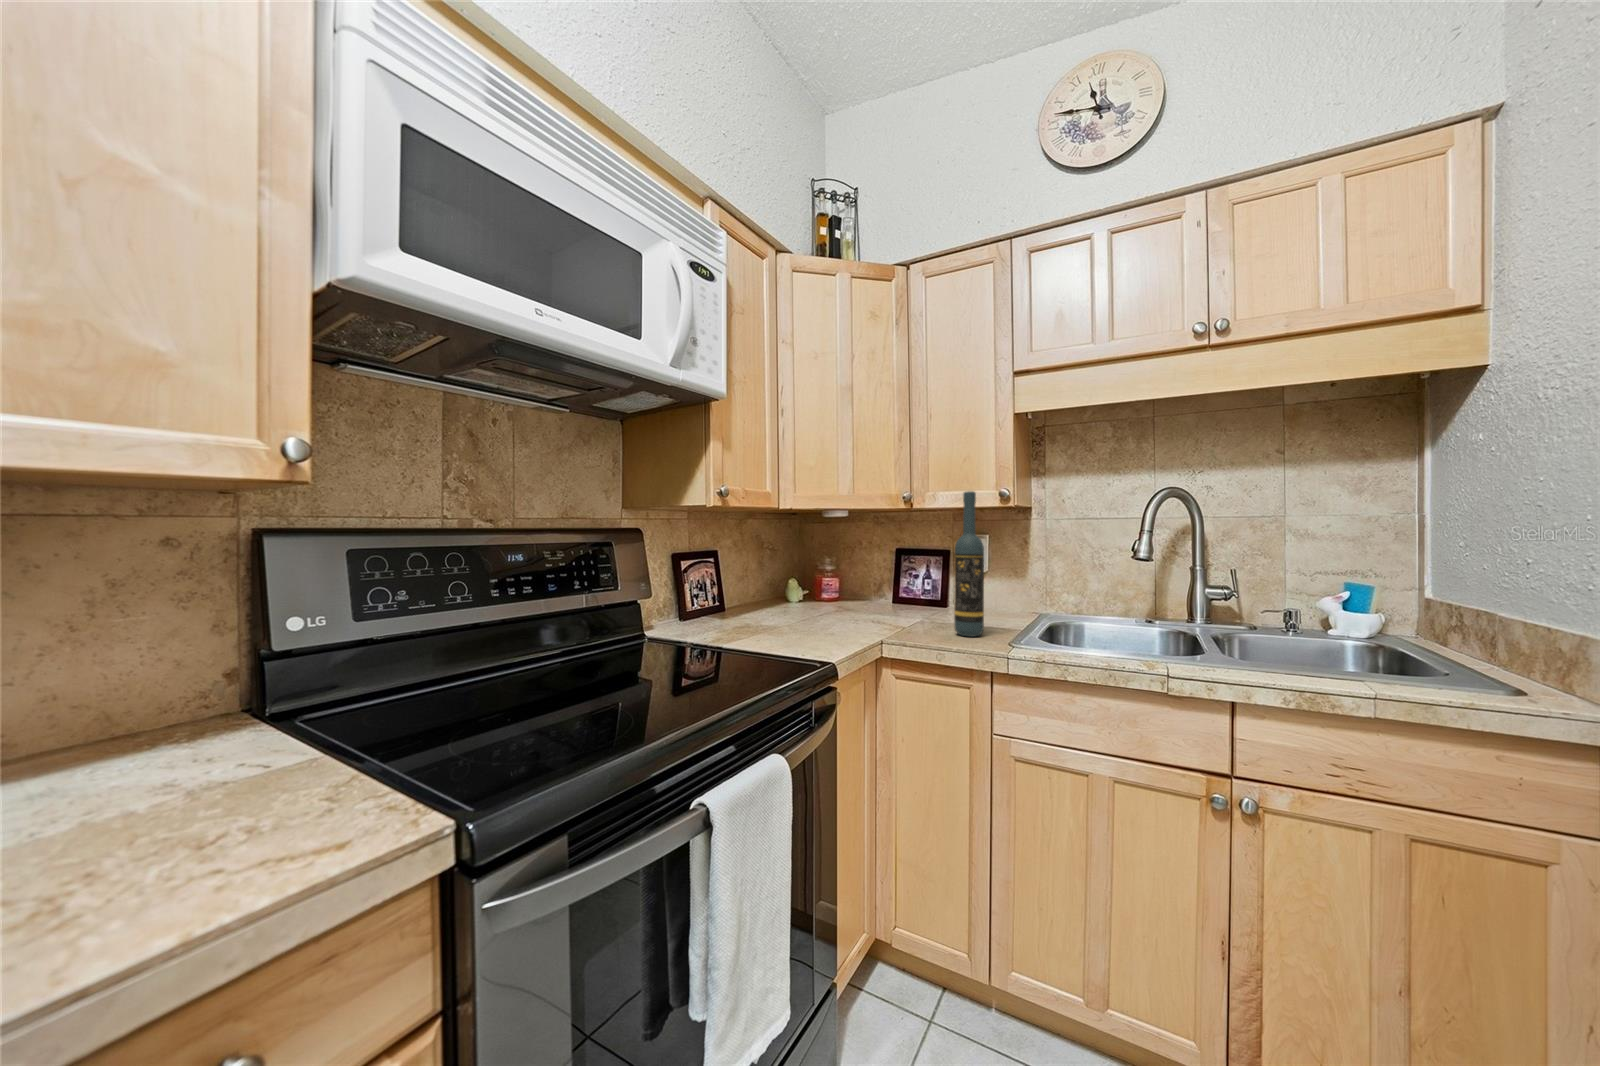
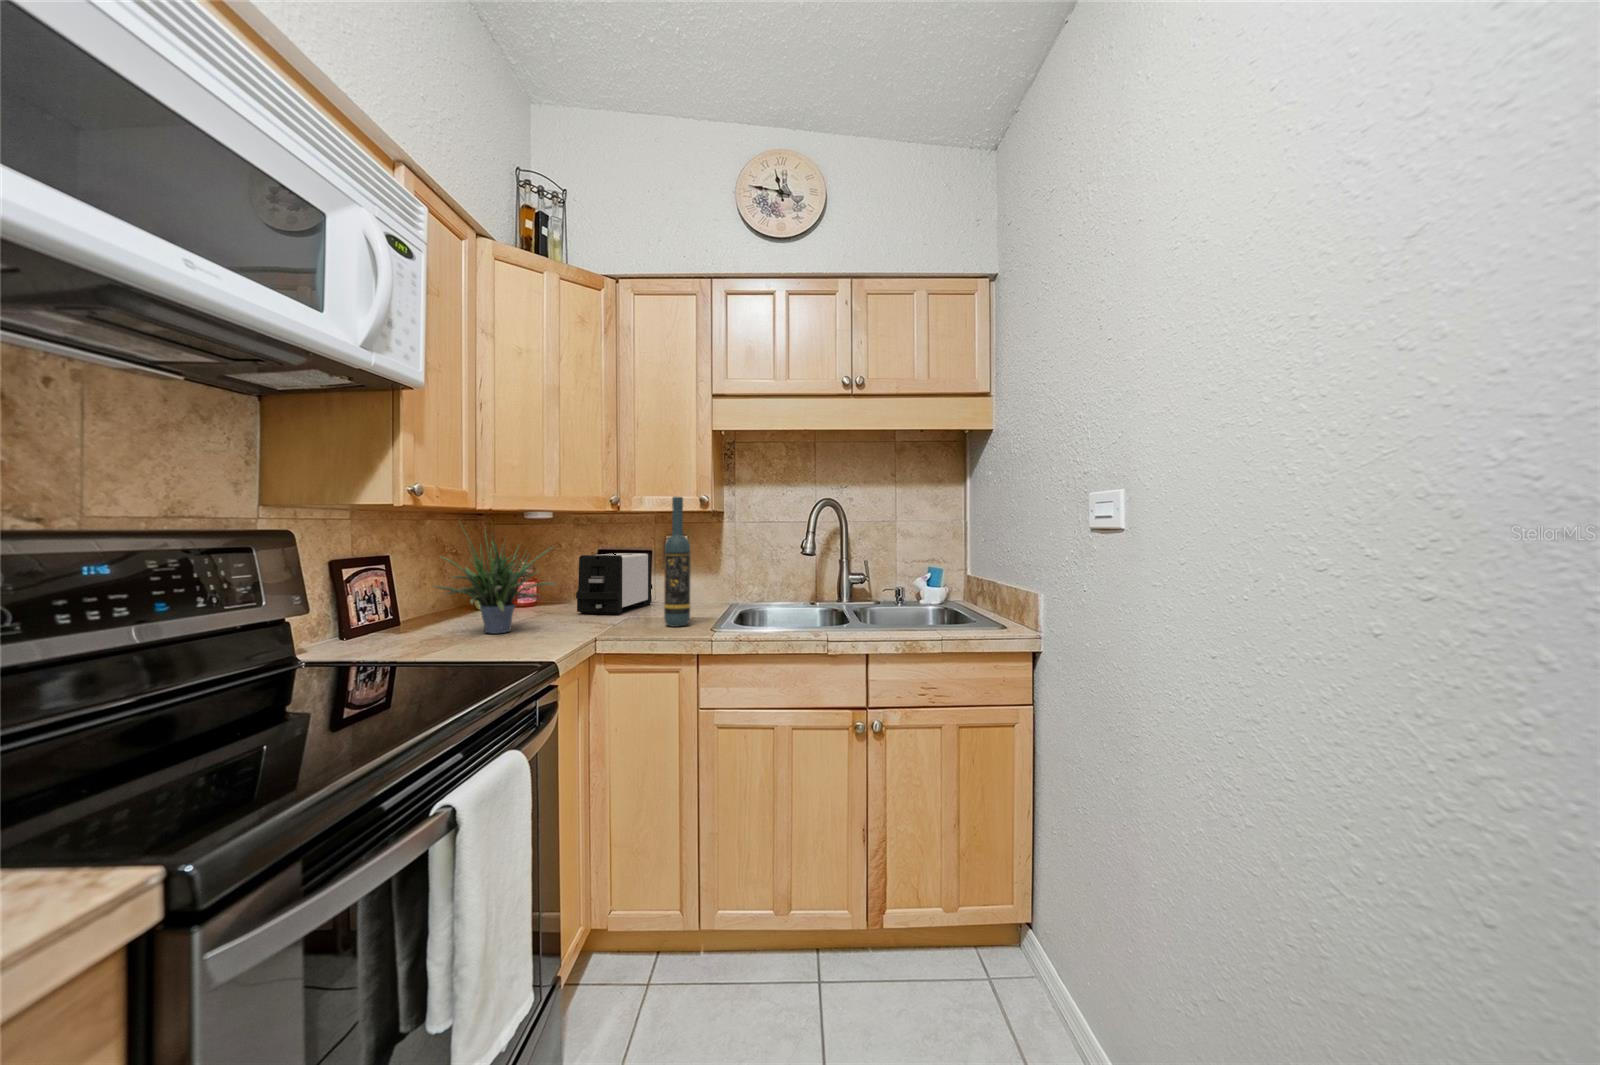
potted plant: none [741,519,845,627] -> present [435,531,556,634]
toaster: none [870,552,949,617] -> present [576,553,652,615]

